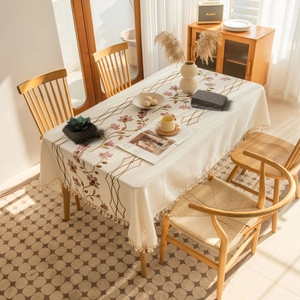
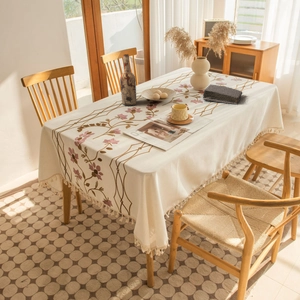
wine bottle: none [112,67,128,113] -> present [120,54,136,106]
succulent plant: present [62,115,97,143] -> none [64,102,103,131]

